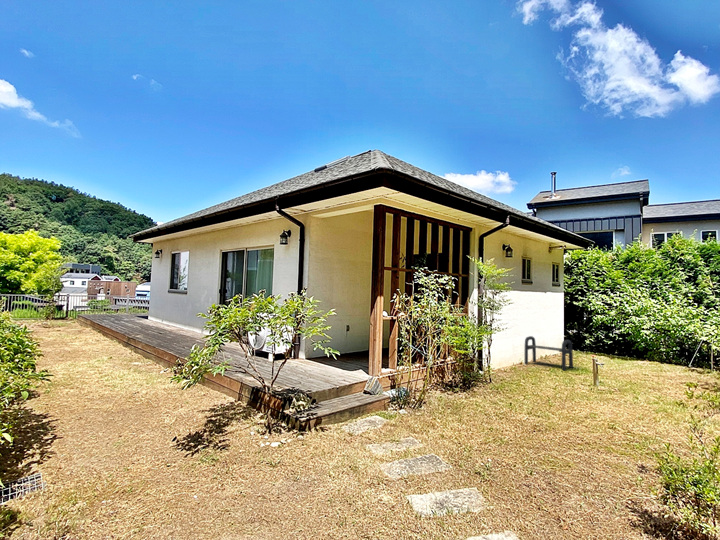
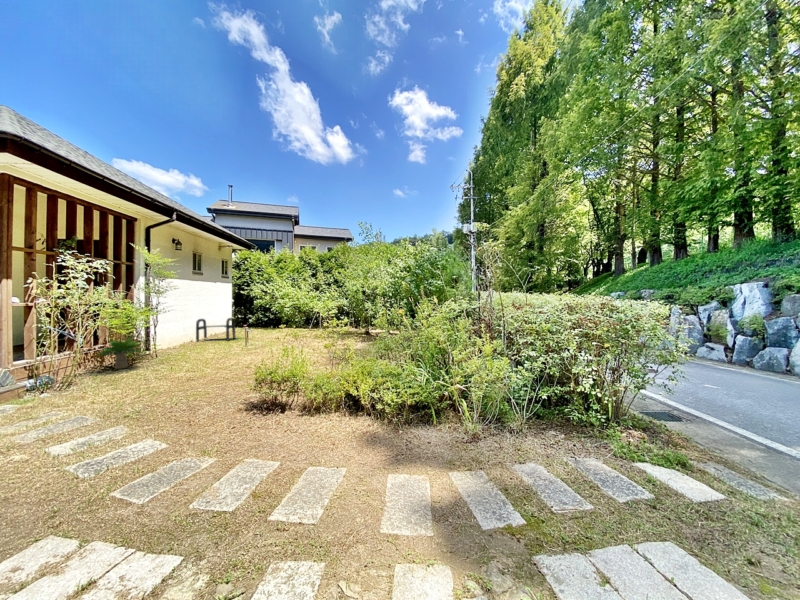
potted plant: none [436,356,479,393] -> present [99,338,141,369]

